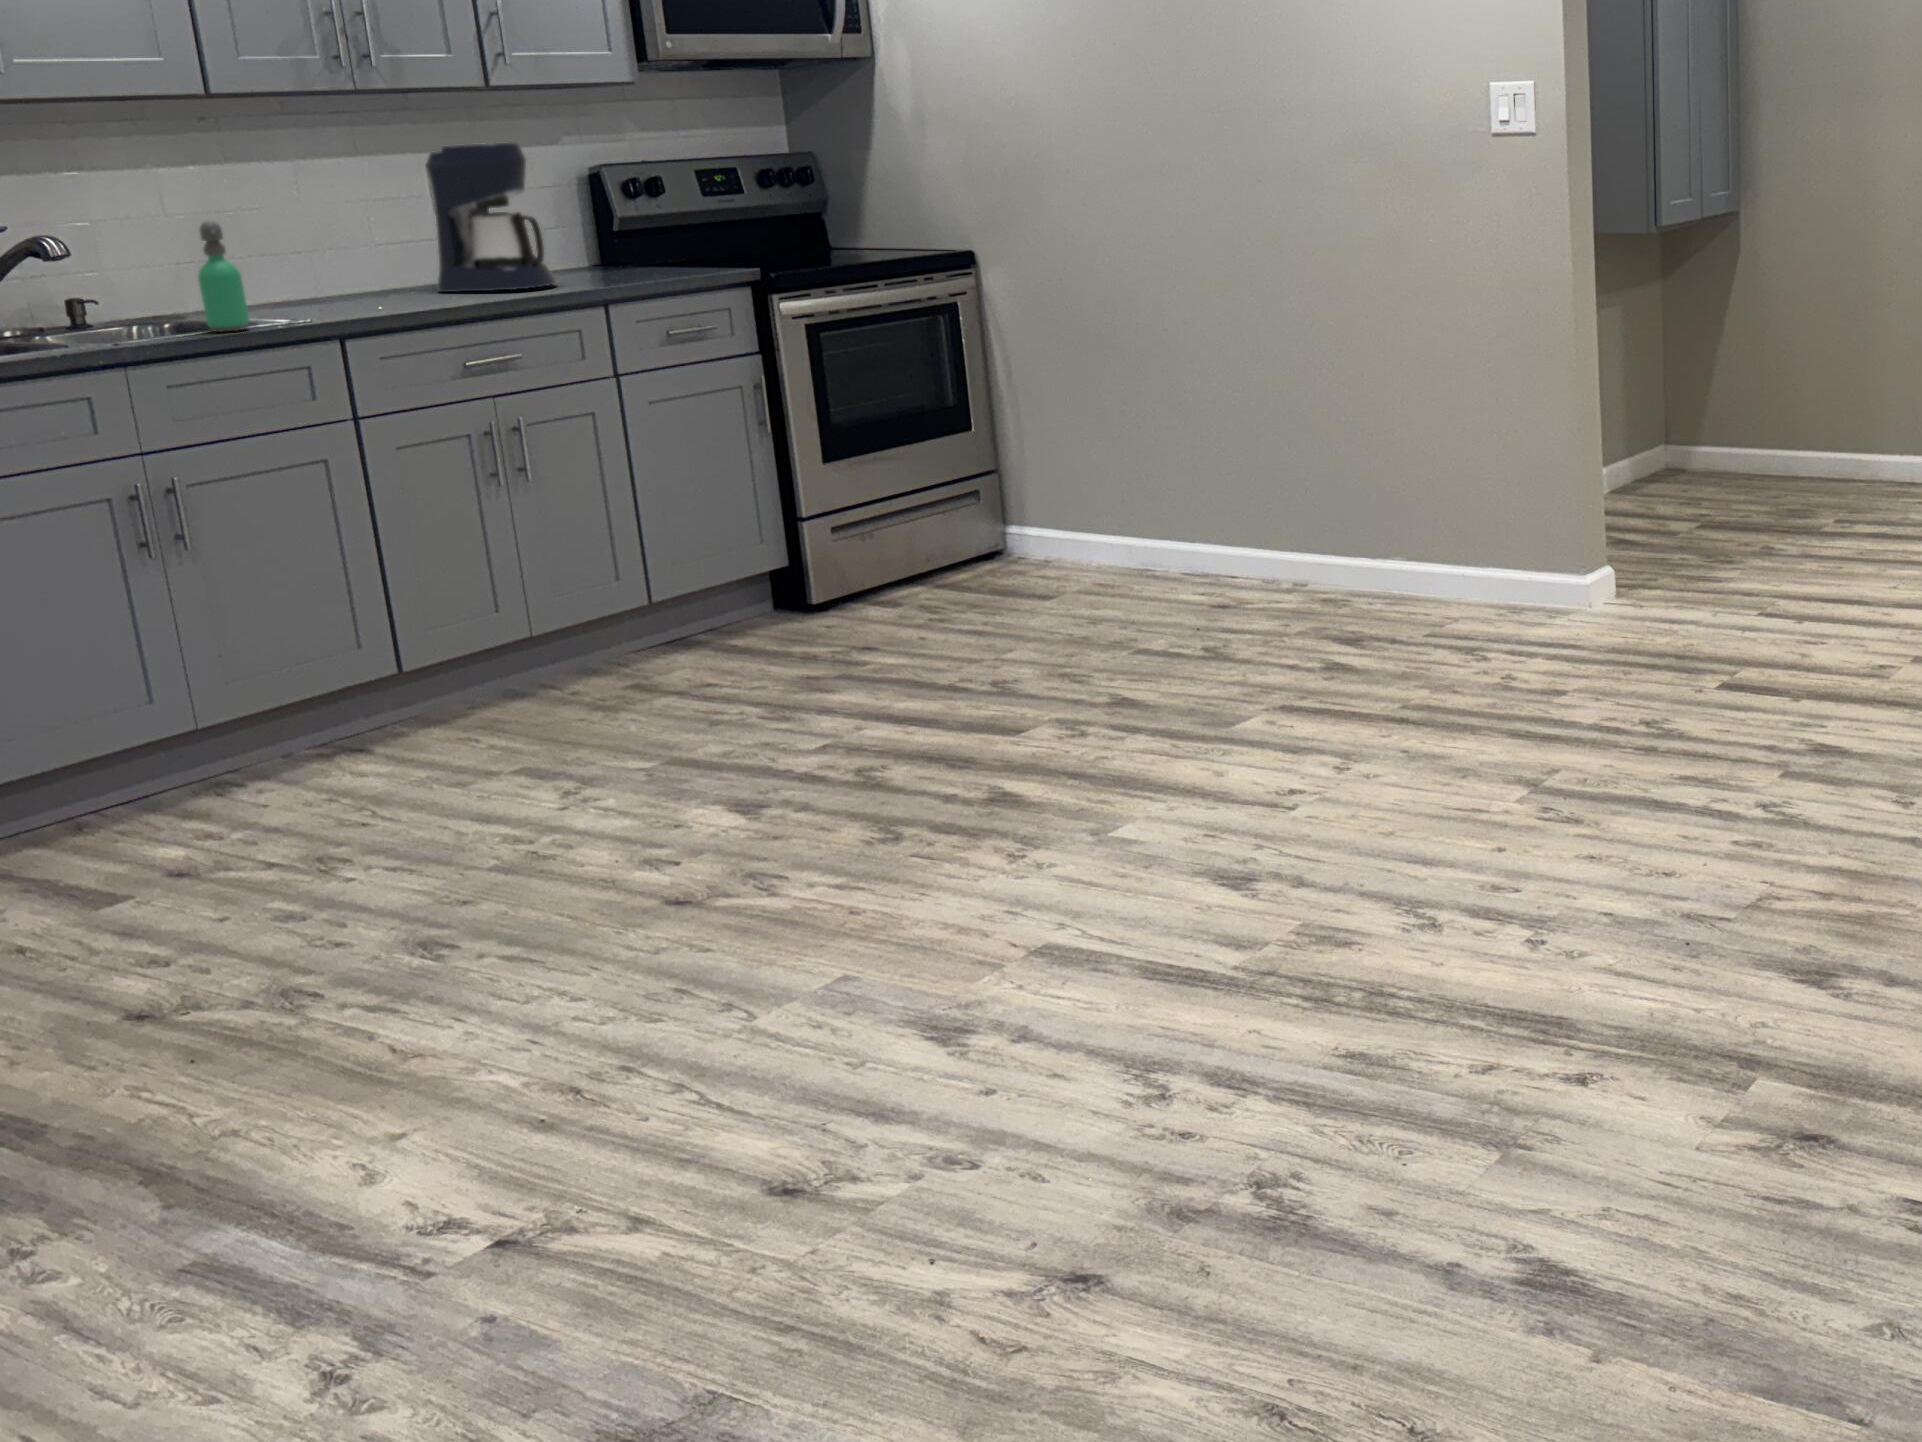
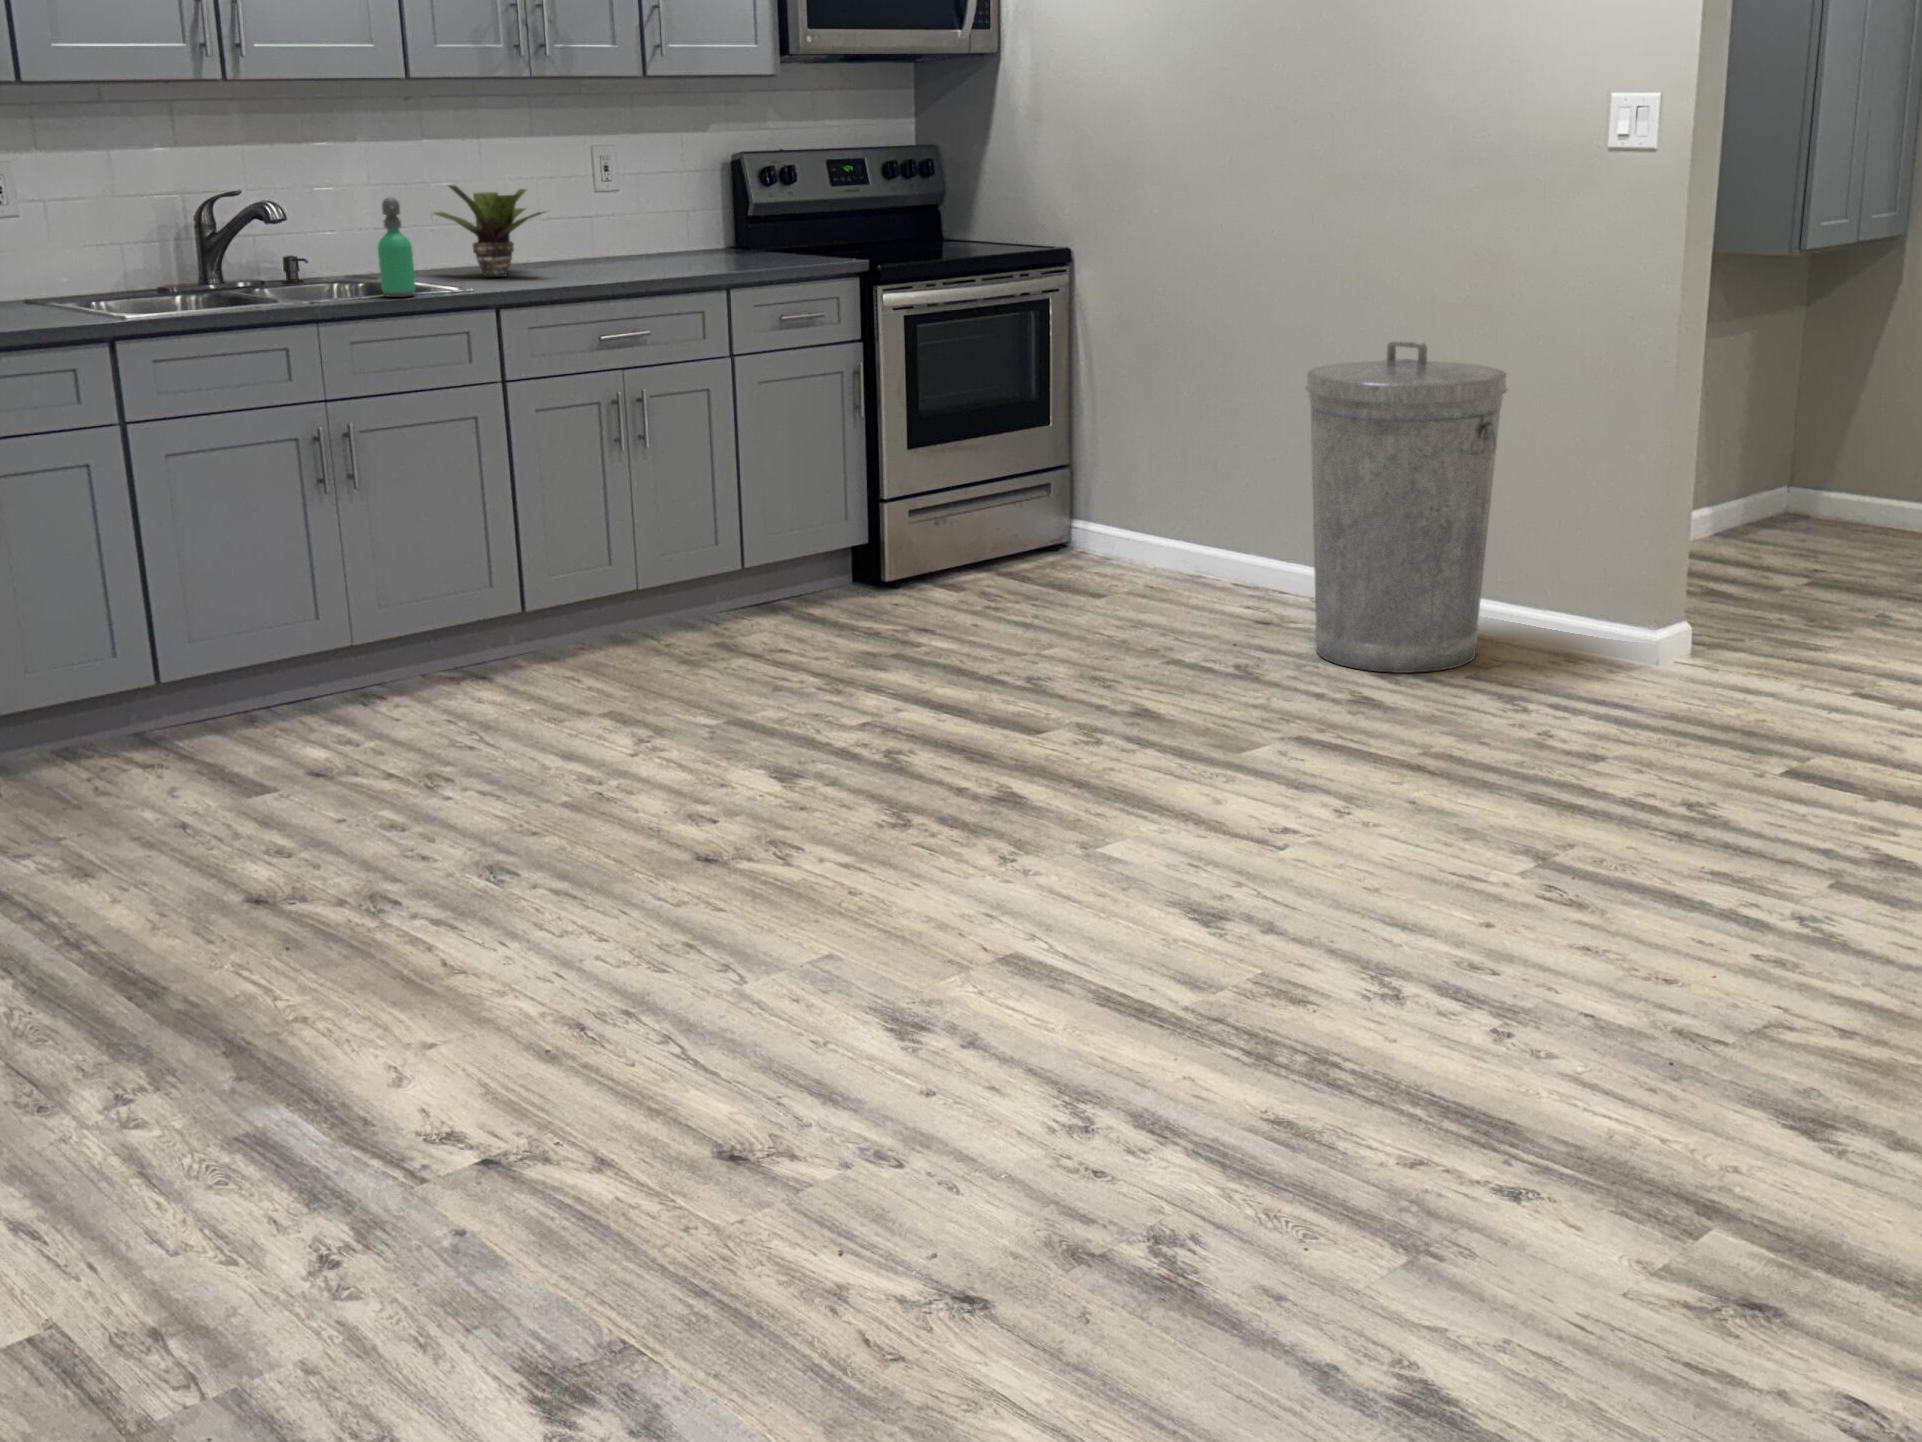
coffee maker: present [426,142,557,292] -> none [577,128,681,266]
potted plant: none [254,208,403,308] -> present [434,185,543,277]
trash can: none [1238,322,1428,639] -> present [1306,341,1507,673]

